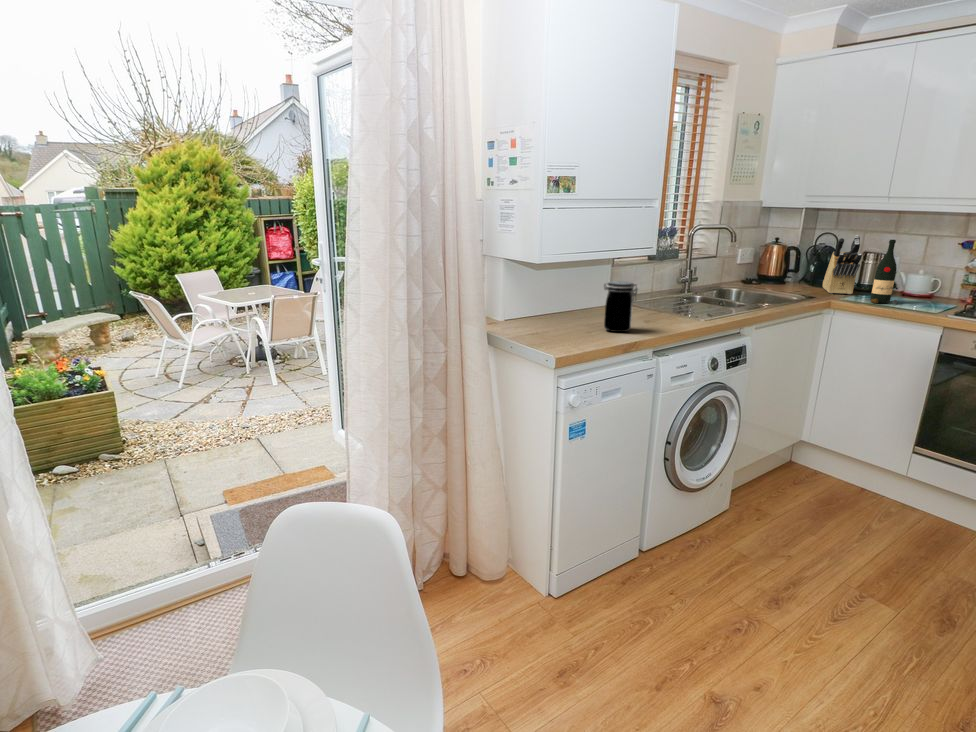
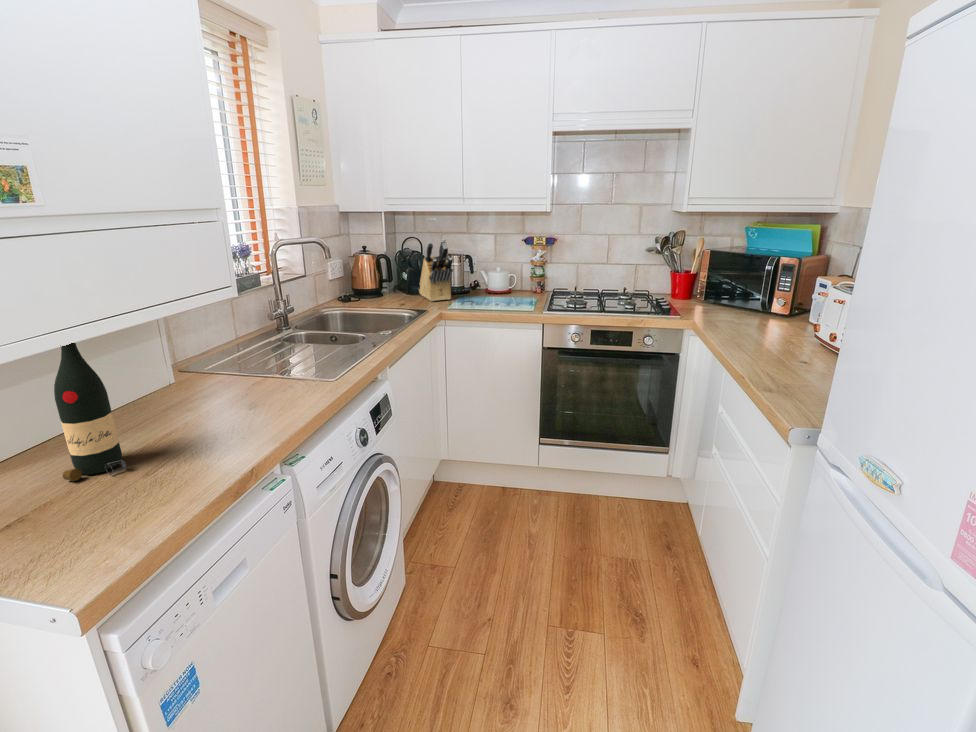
wine bottle: present [870,240,897,304] -> present [54,343,127,481]
jar: present [604,281,638,332] -> none [162,349,230,437]

